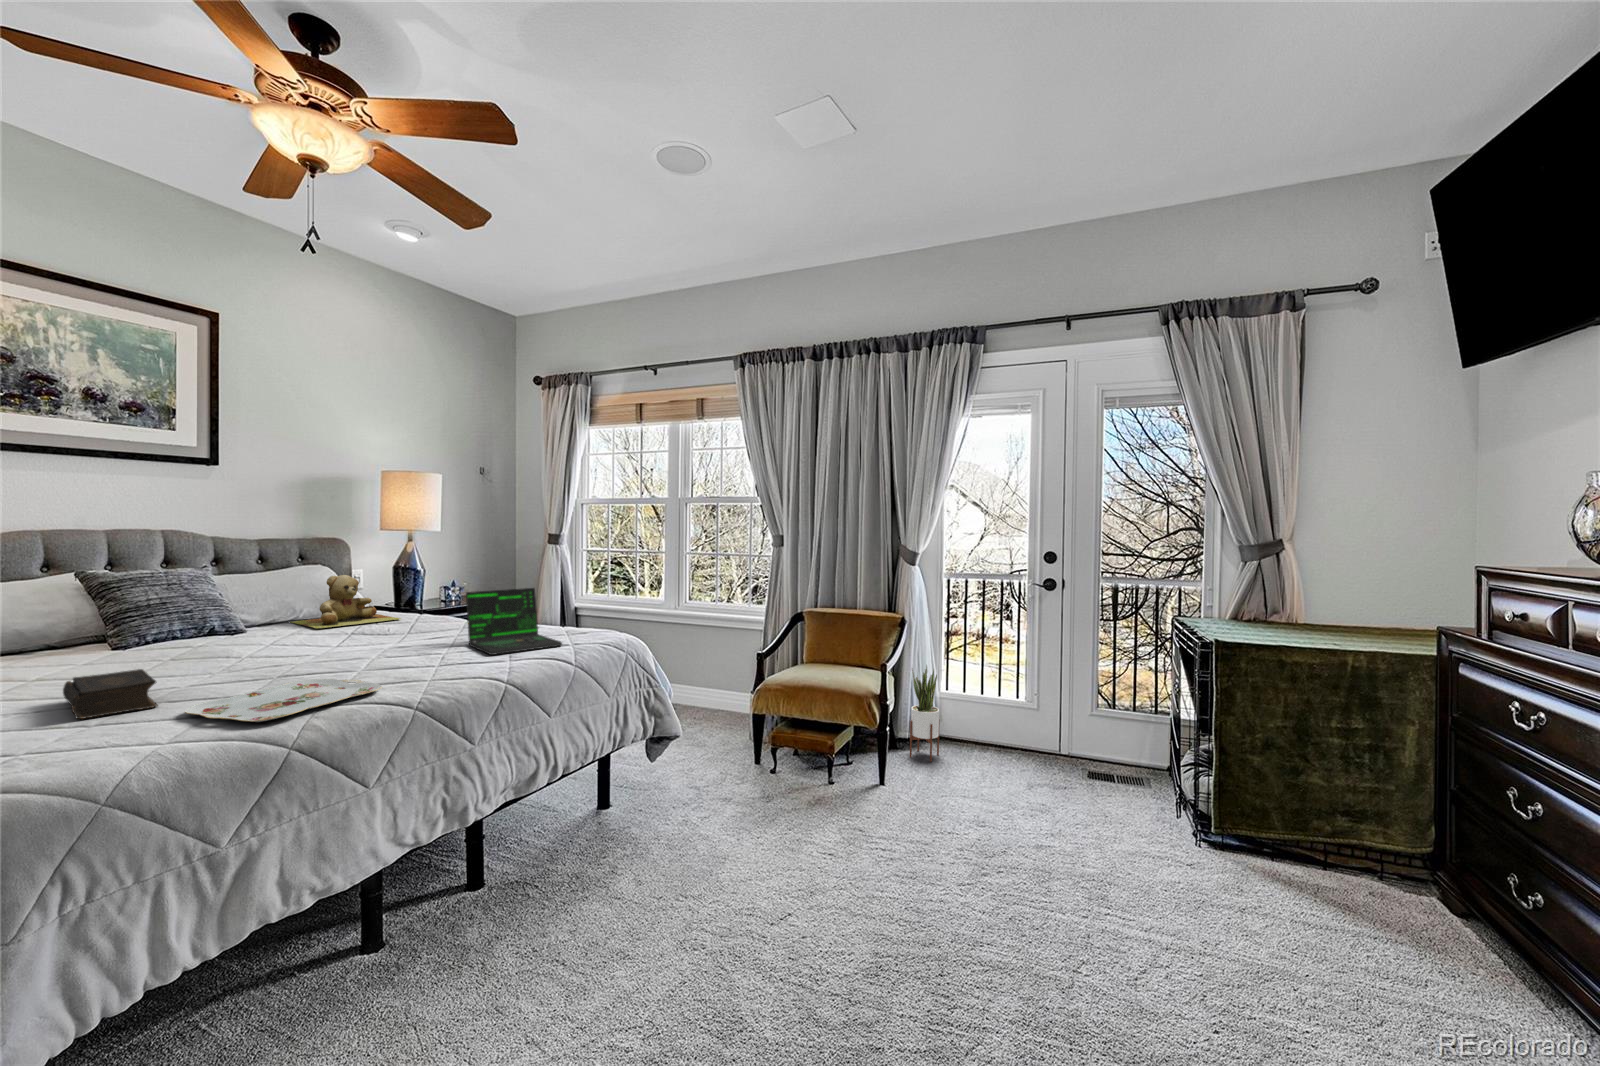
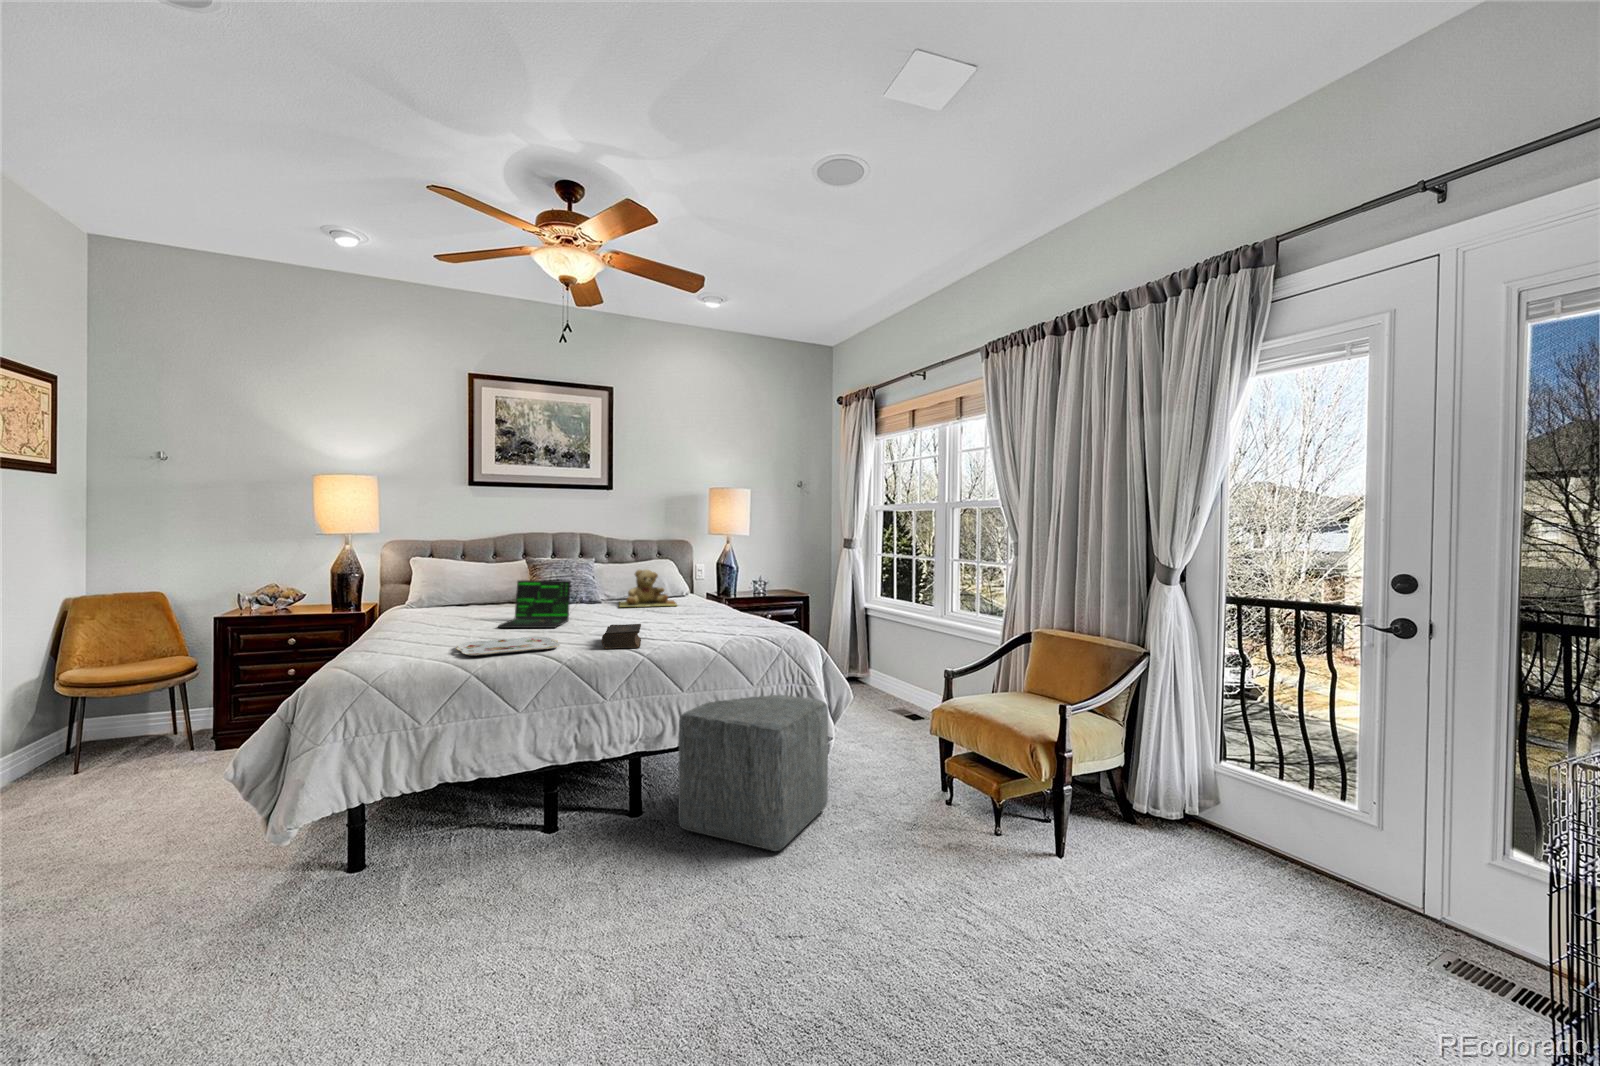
laptop: present [466,588,562,655] -> present [498,580,583,628]
potted plant: present [910,665,940,762] -> none [1134,718,1189,852]
book: present [63,669,158,719] -> present [602,624,641,649]
ottoman: none [558,698,700,875] -> present [678,695,828,851]

